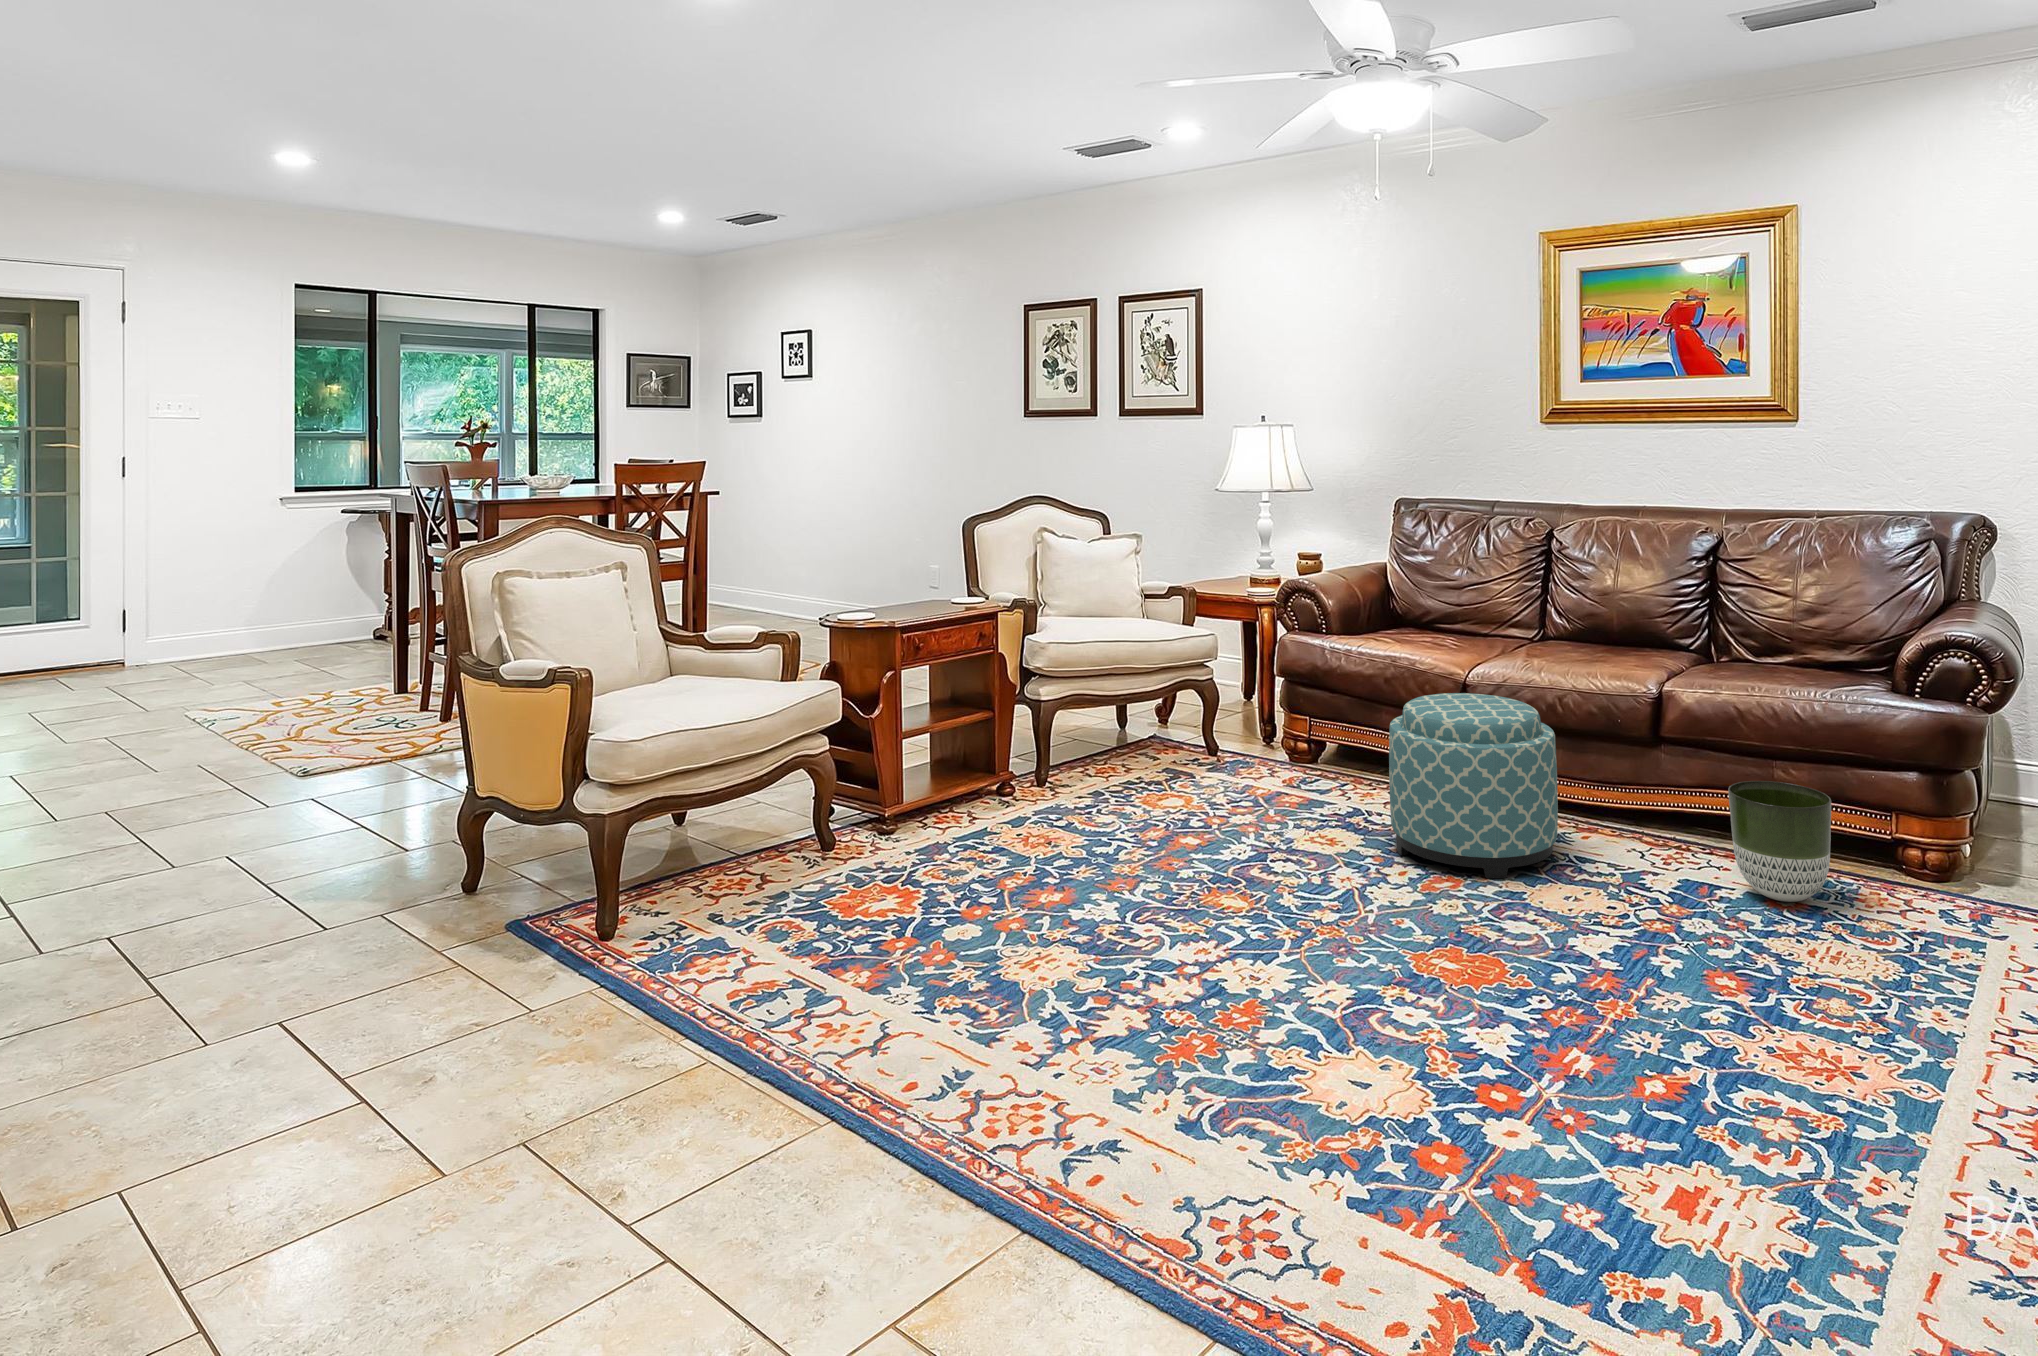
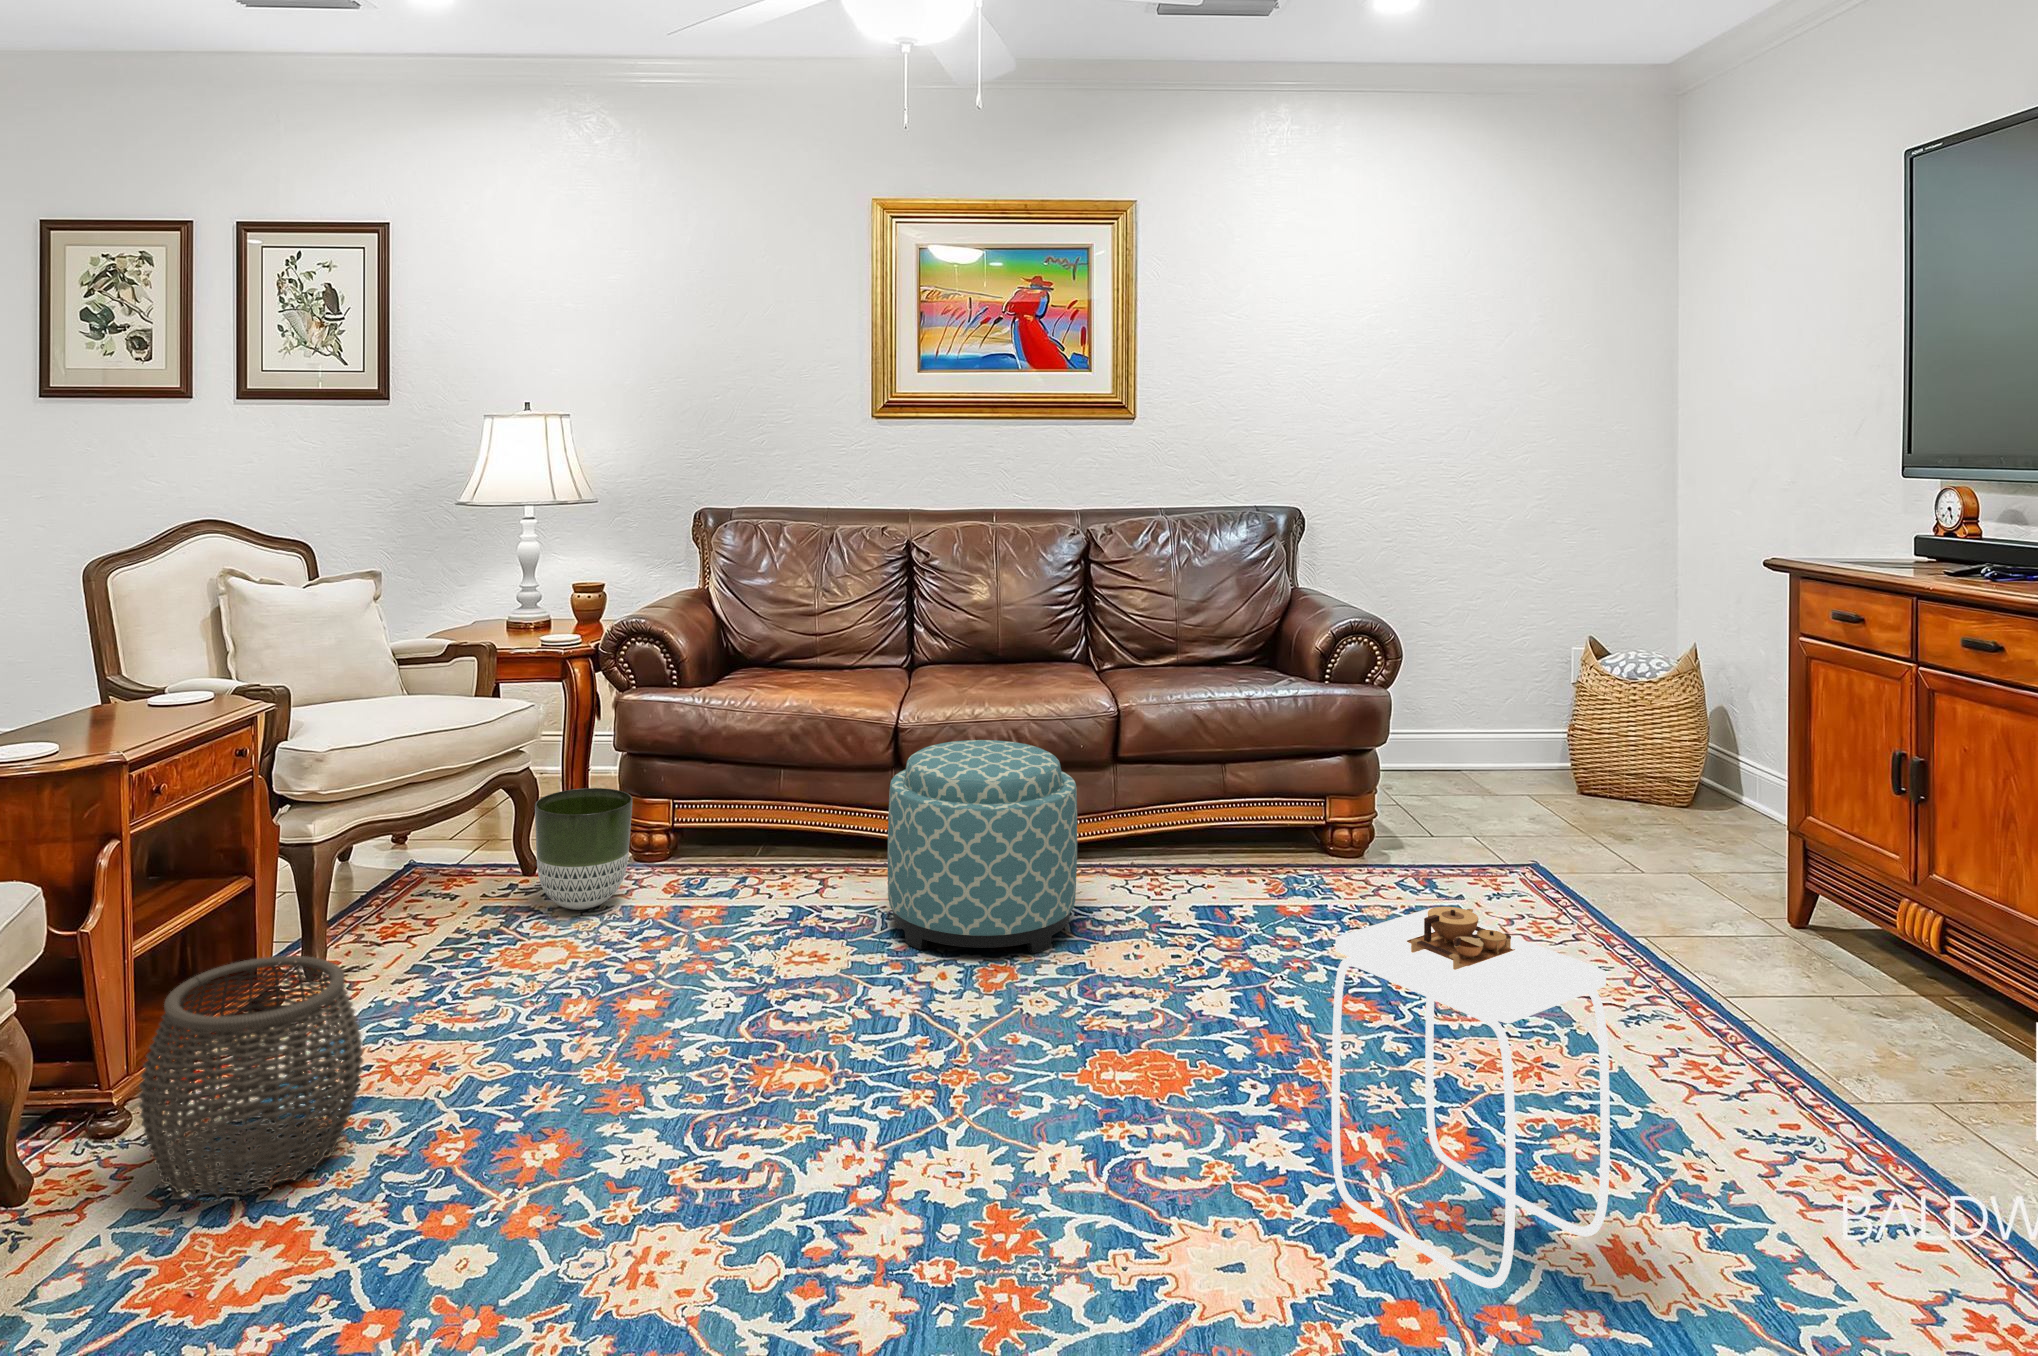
woven basket: none [831,744,952,875] -> present [139,956,363,1198]
planter: present [1728,781,1831,902] -> present [535,788,632,910]
side table: none [1471,844,1670,1185] -> present [1332,907,1610,1288]

